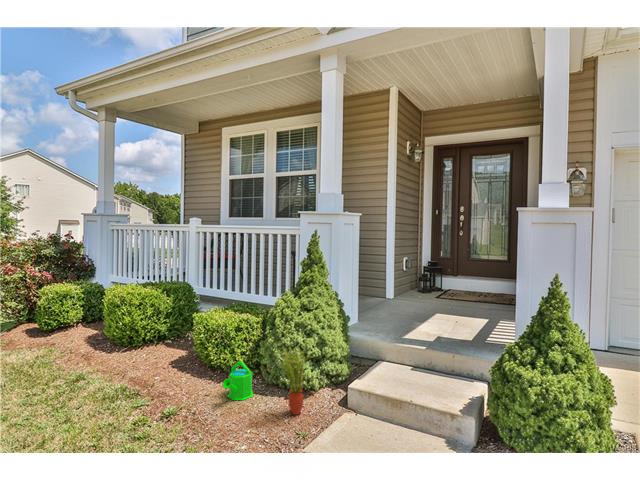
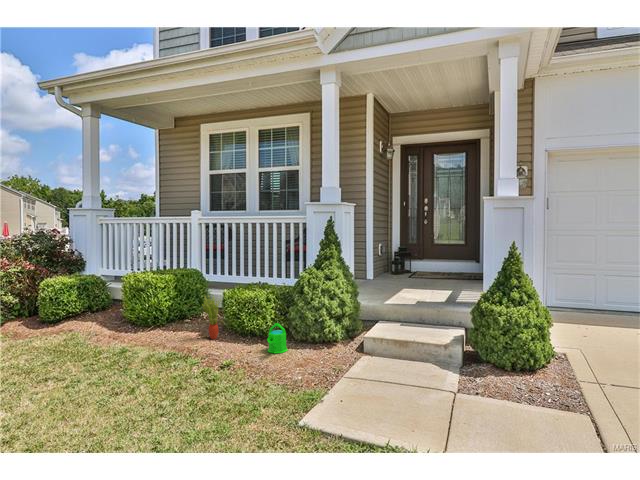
potted plant: present [281,348,309,415] -> present [202,296,221,339]

